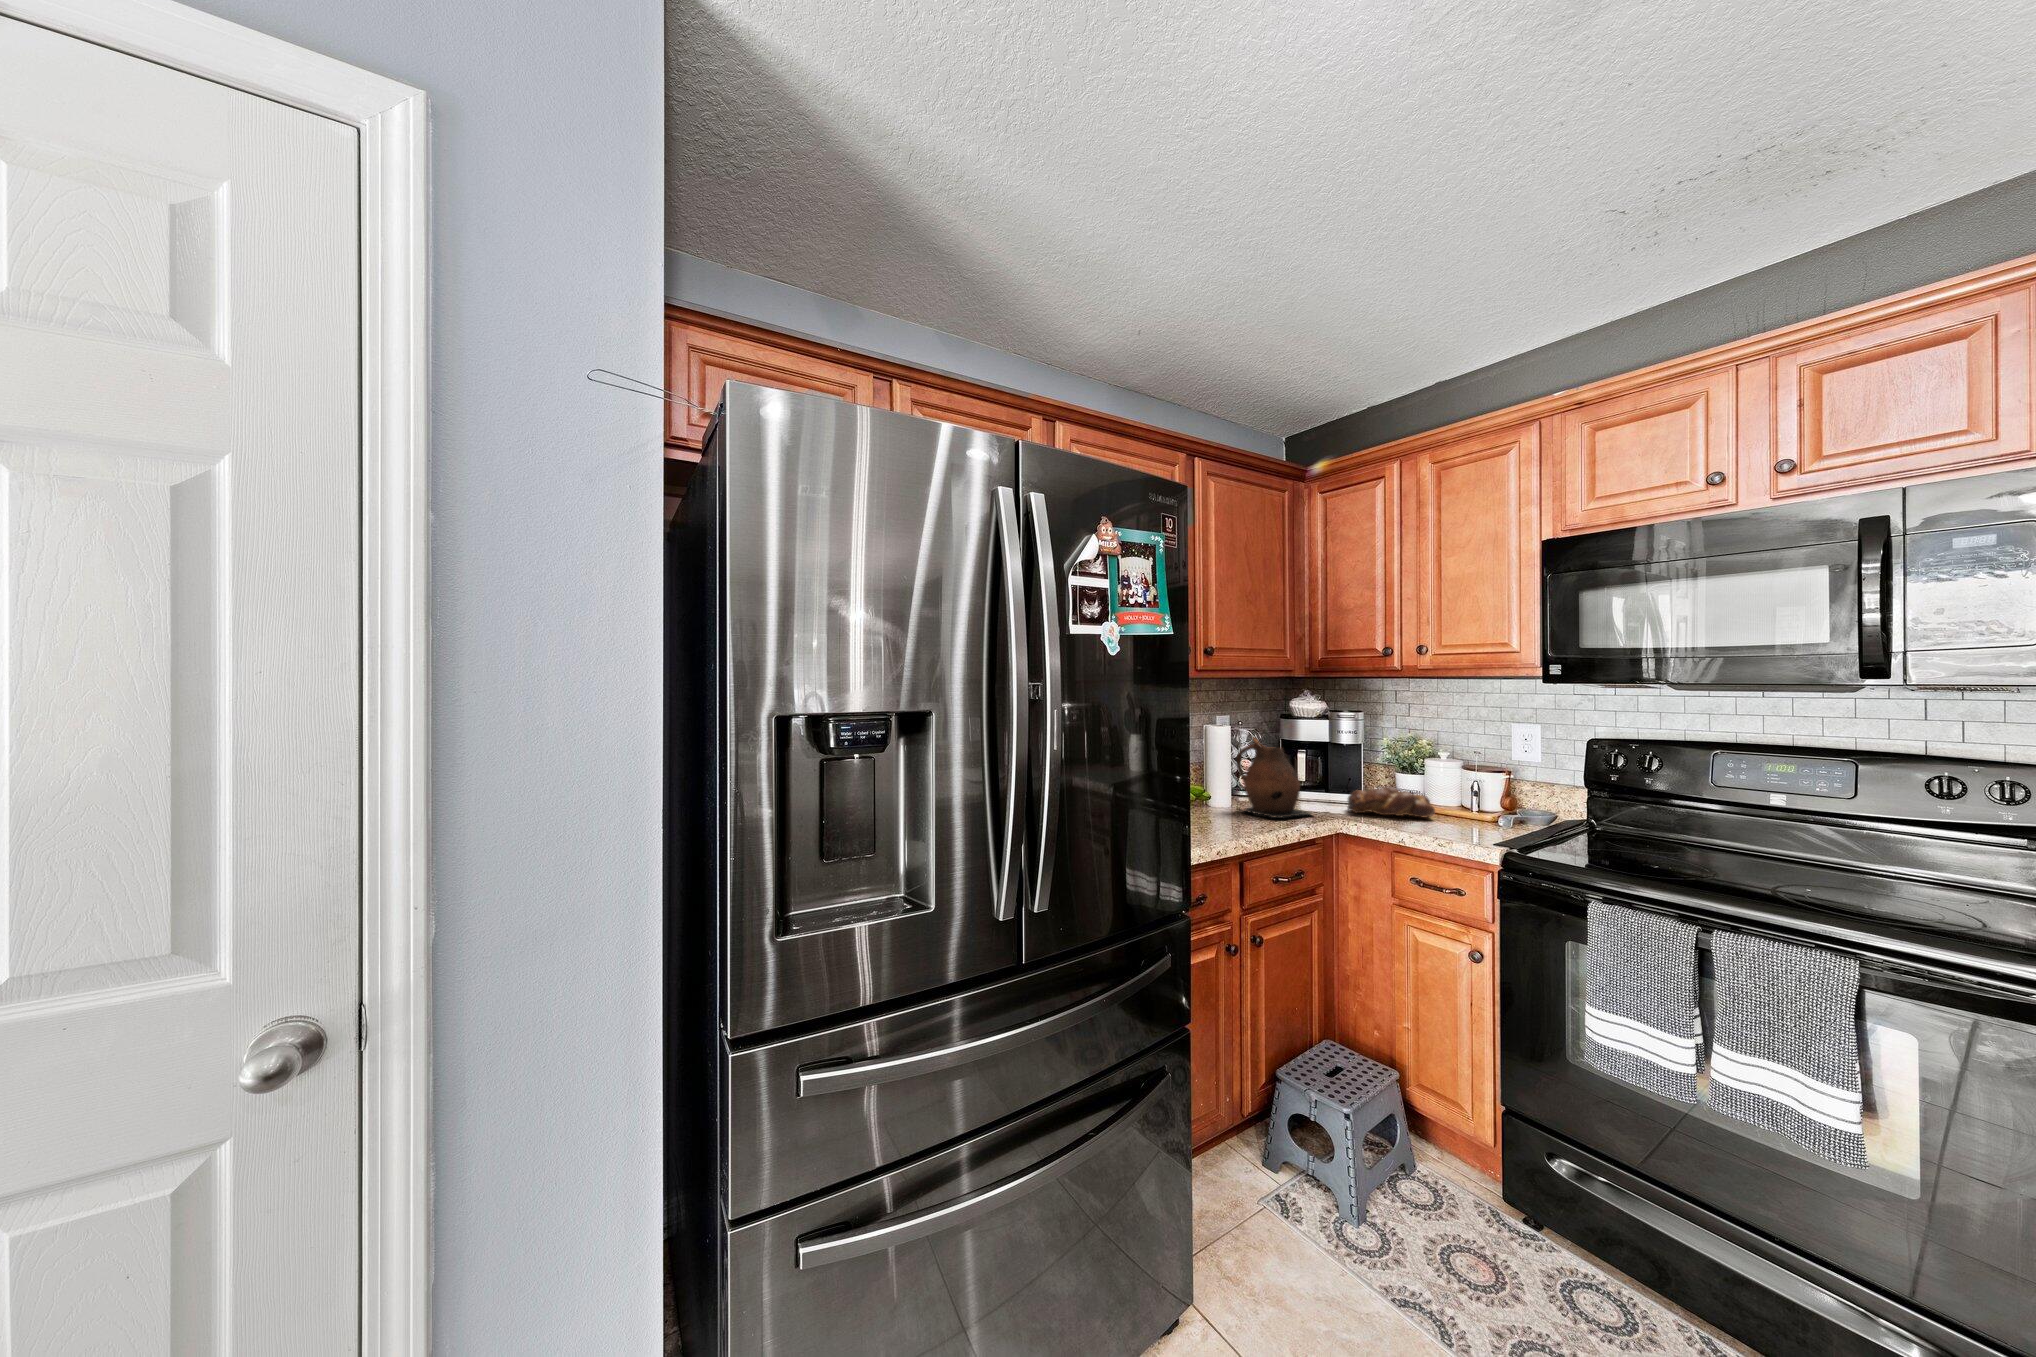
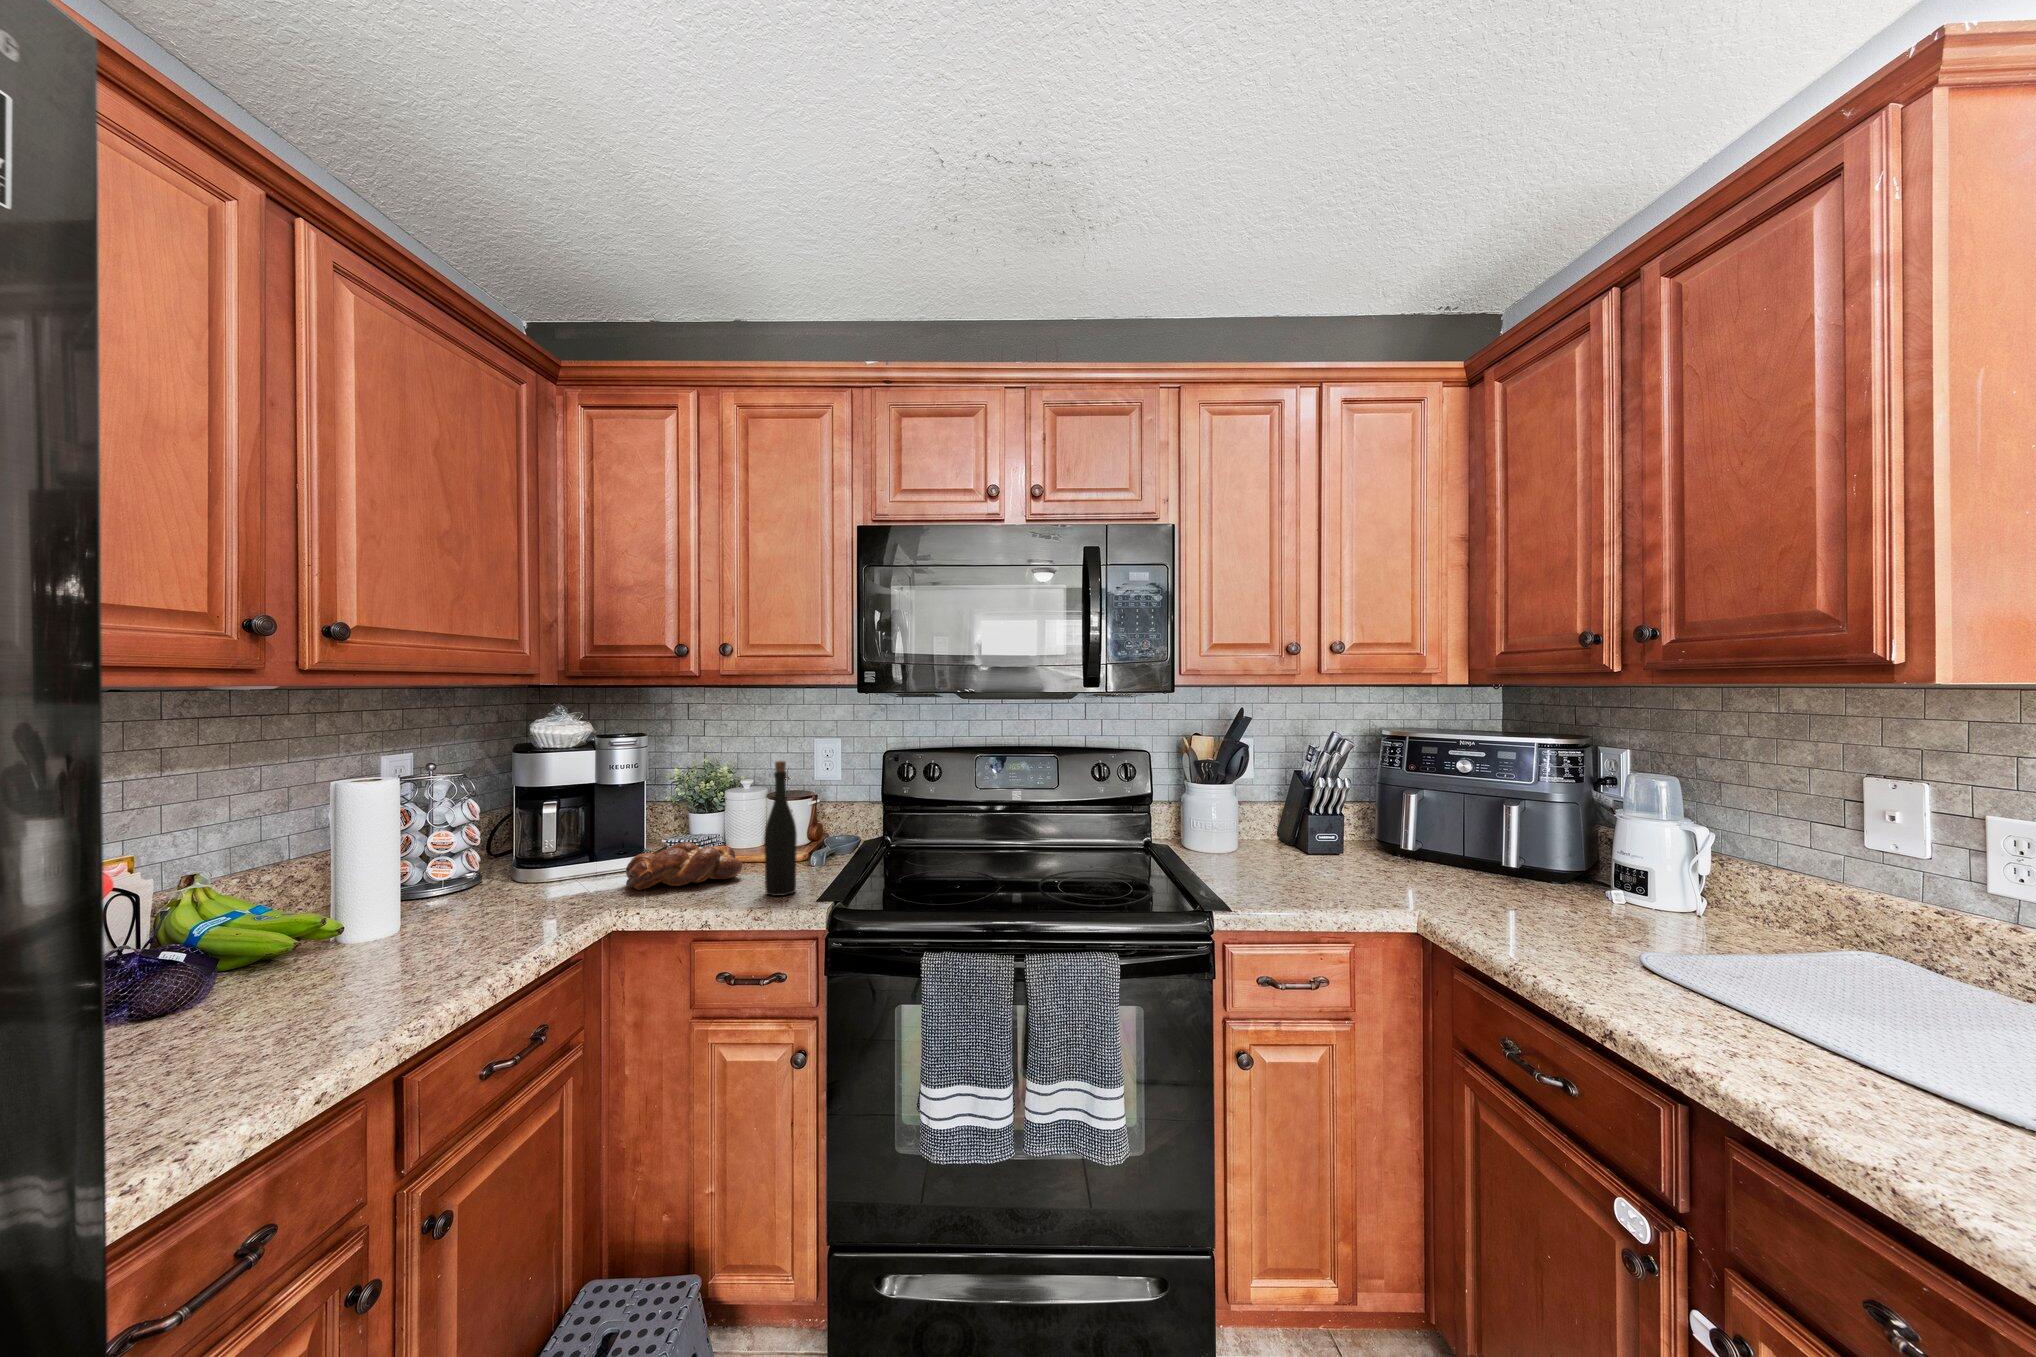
bottle: none [1449,730,1479,834] -> present [764,761,797,896]
ceramic pitcher: present [1237,738,1312,818] -> none [434,799,577,938]

